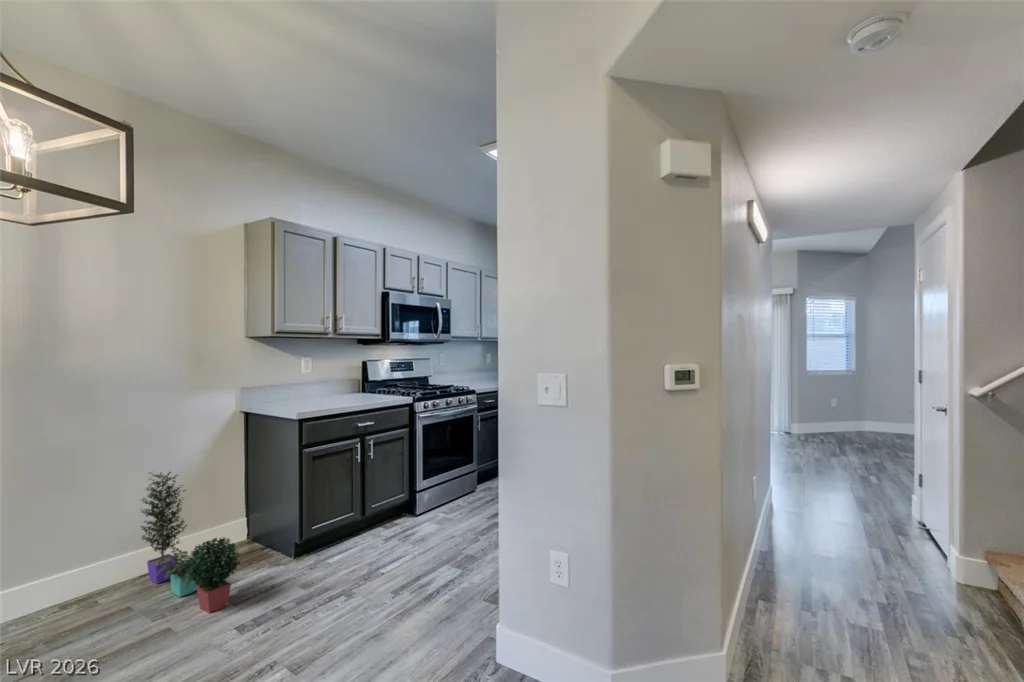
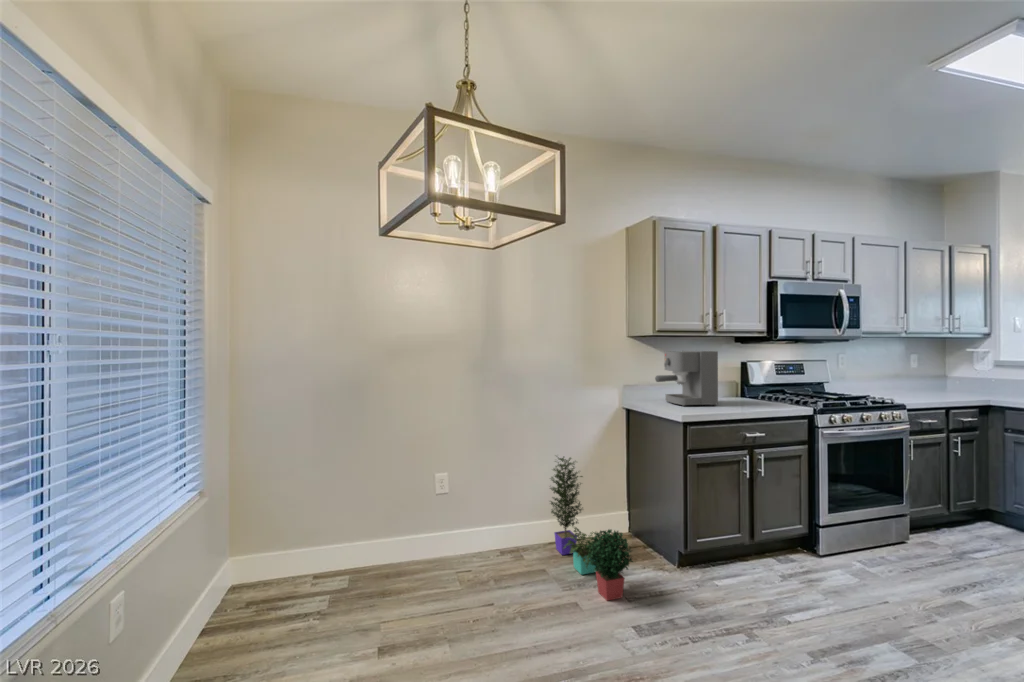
coffee maker: none [274,352,336,404] -> present [655,351,718,406]

